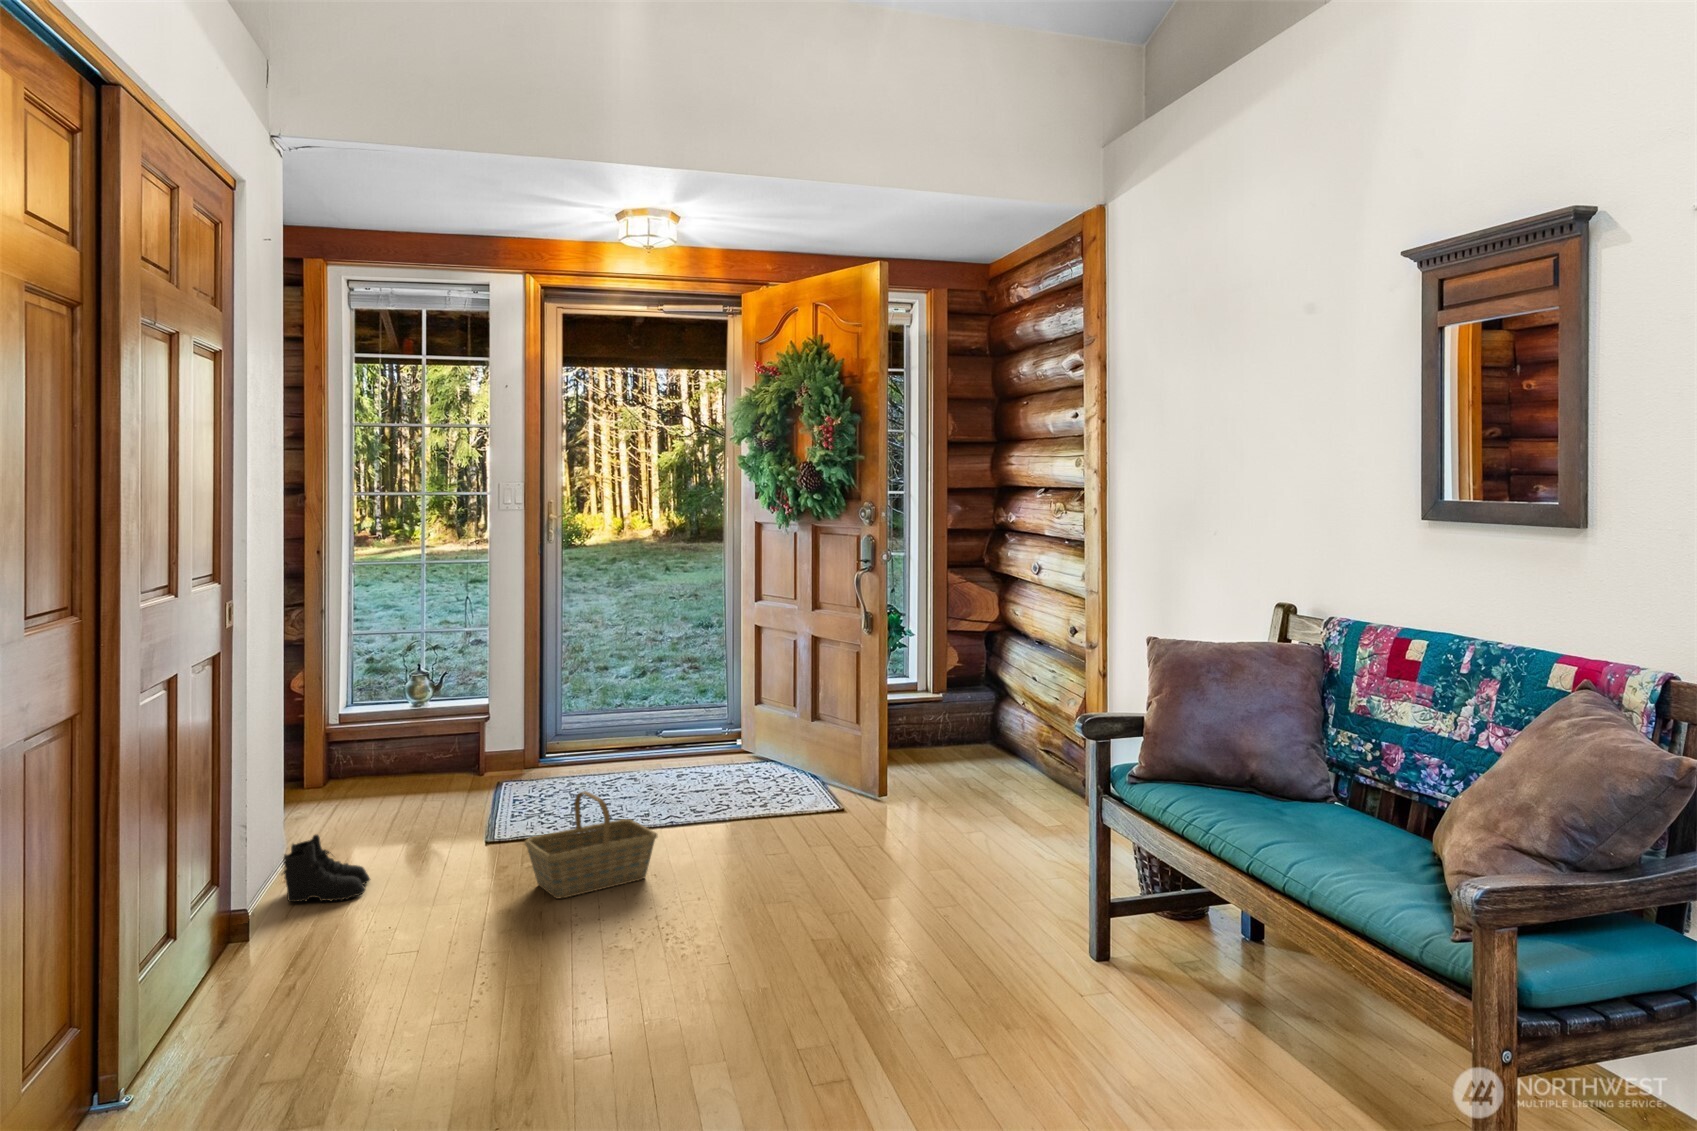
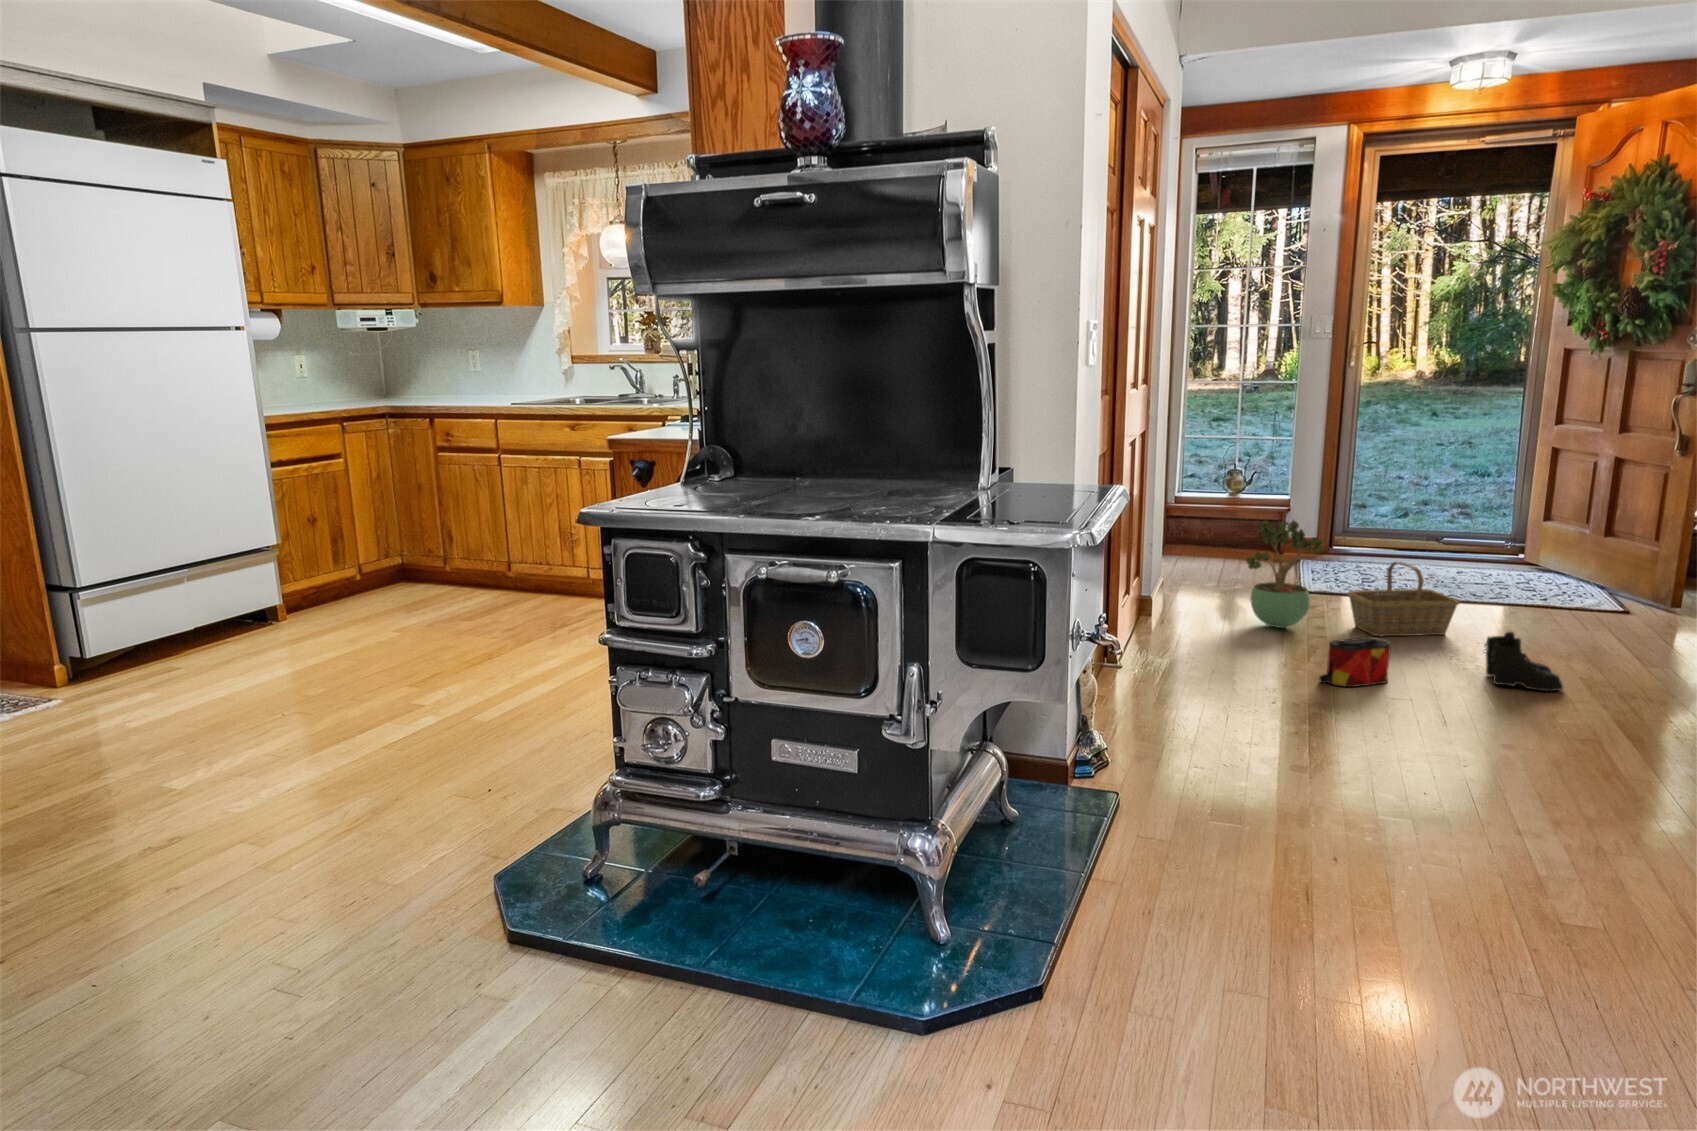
potted plant: none [377,755,479,909] -> present [1246,520,1322,628]
boots: present [282,835,370,902] -> present [1484,632,1563,692]
bag: none [444,928,548,1022] -> present [1320,637,1391,687]

